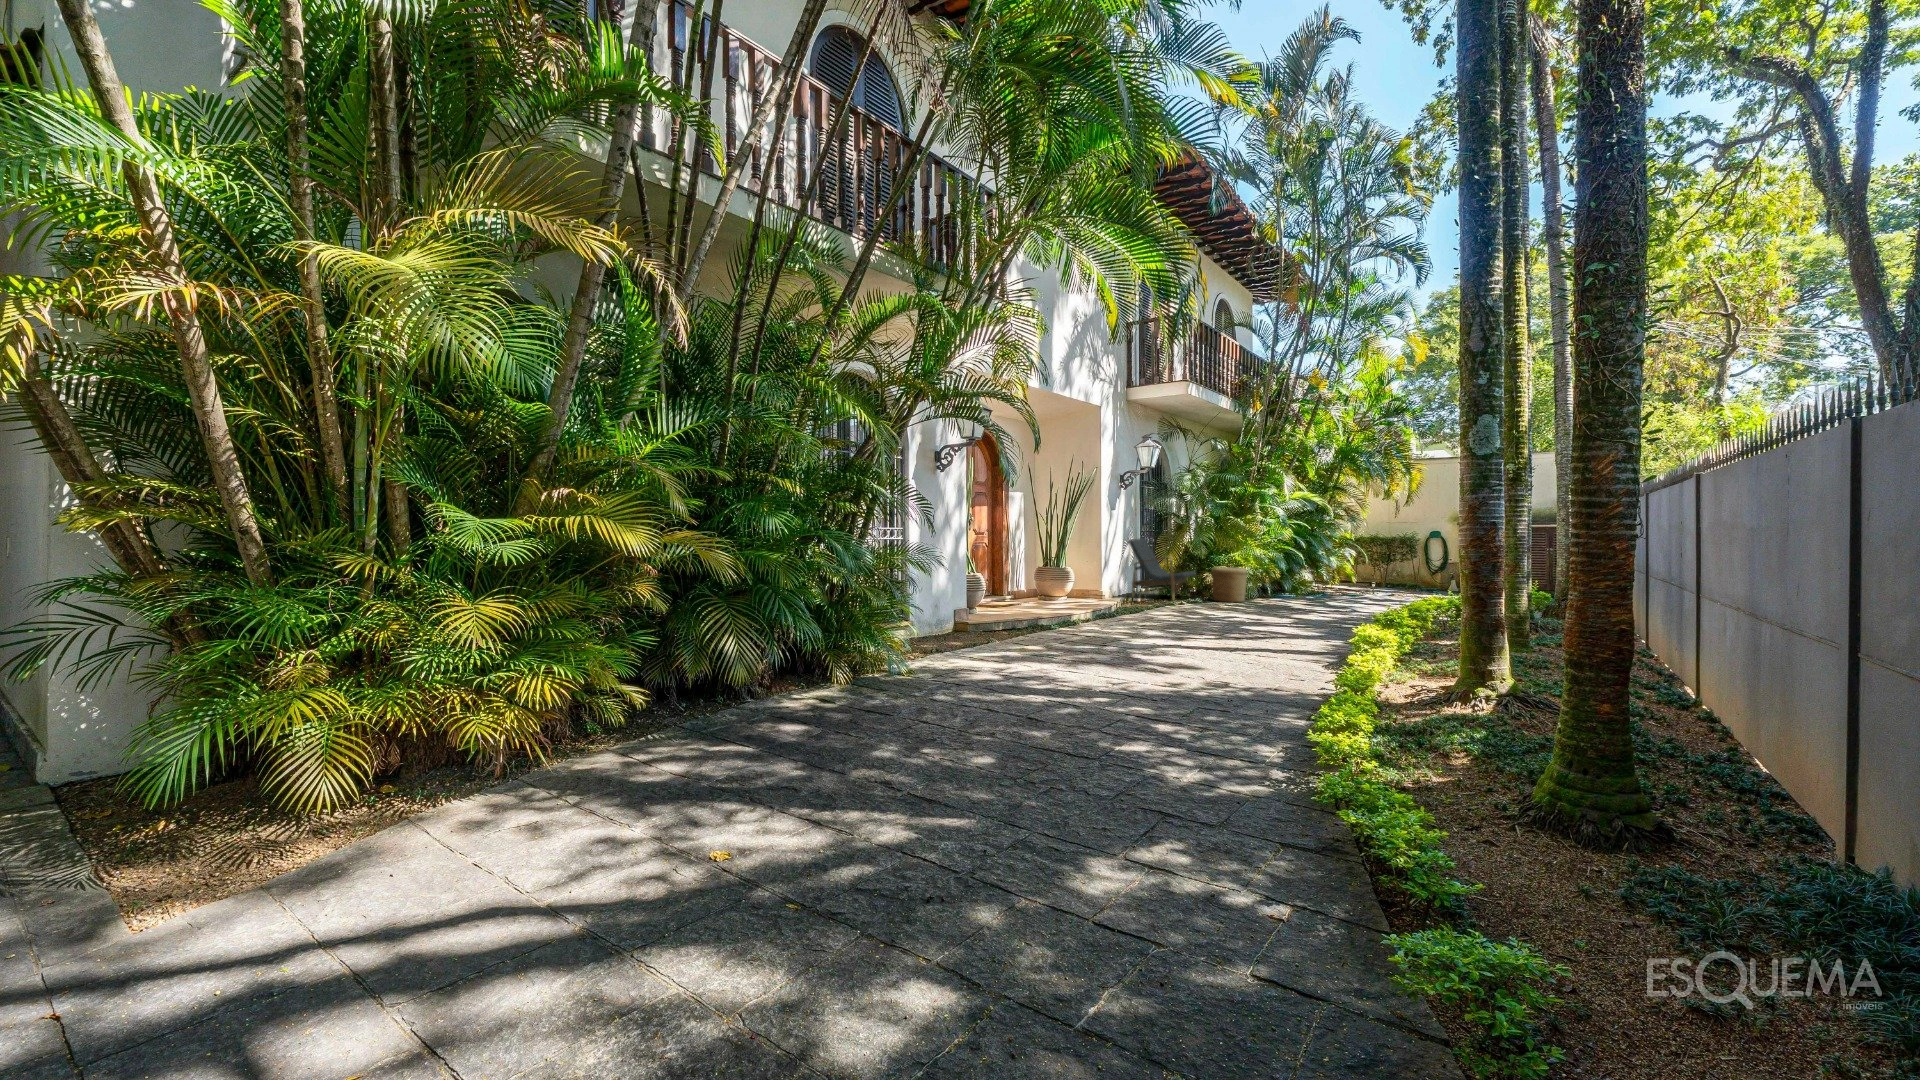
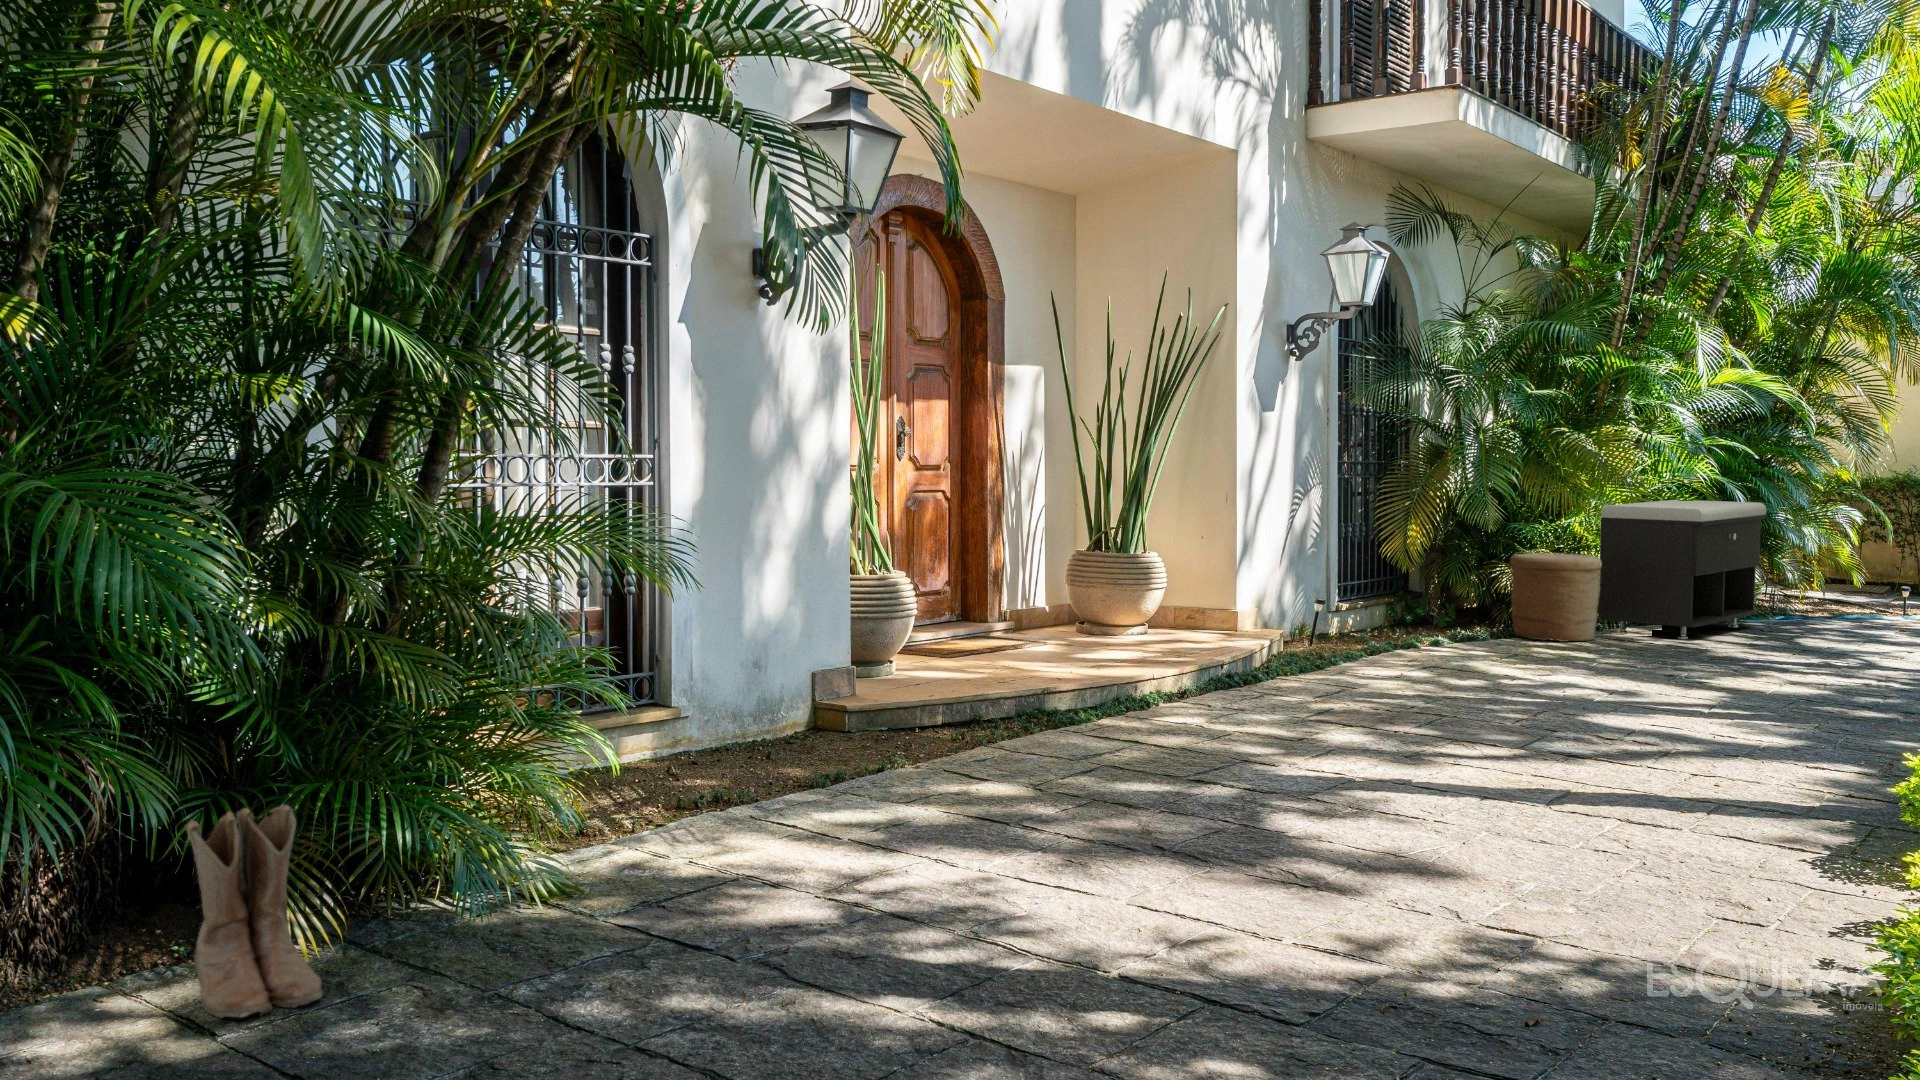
lounge chair: present [1129,538,1196,600] -> none [1307,480,1475,635]
storage bench: none [1246,546,1313,602] -> present [1598,500,1766,639]
boots: none [815,639,858,701] -> present [186,805,323,1018]

